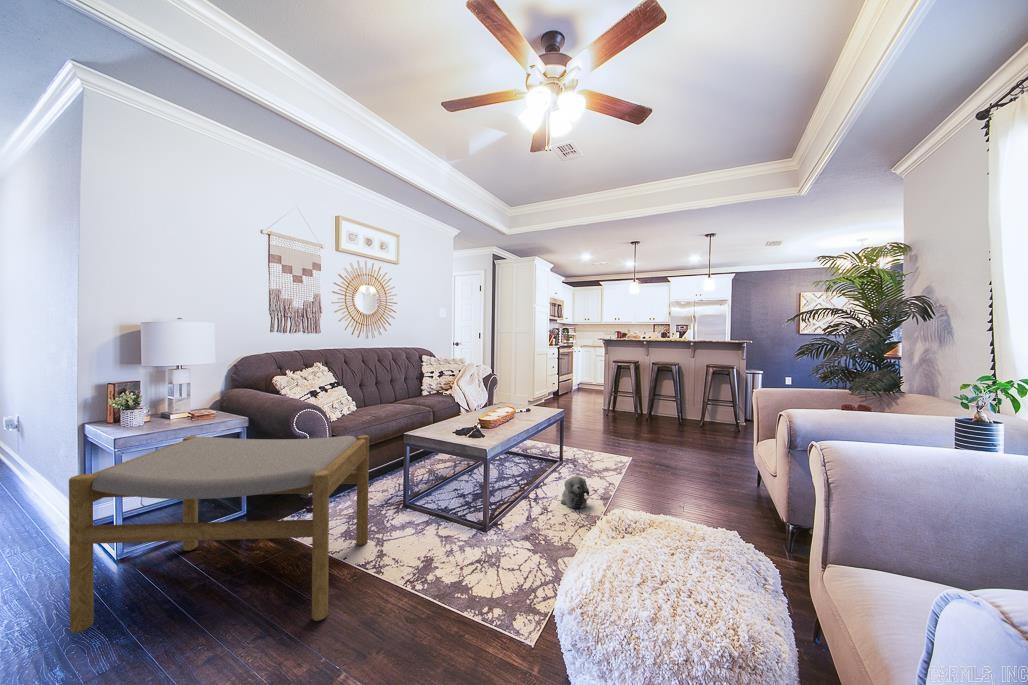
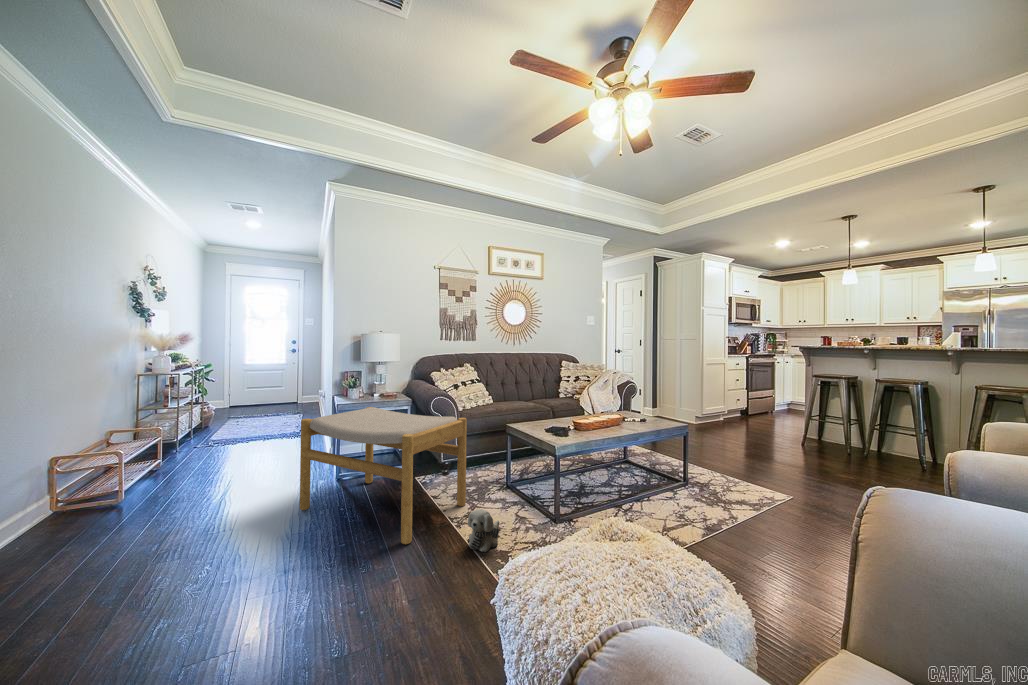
plush toy: present [561,476,589,508] -> present [468,509,499,552]

